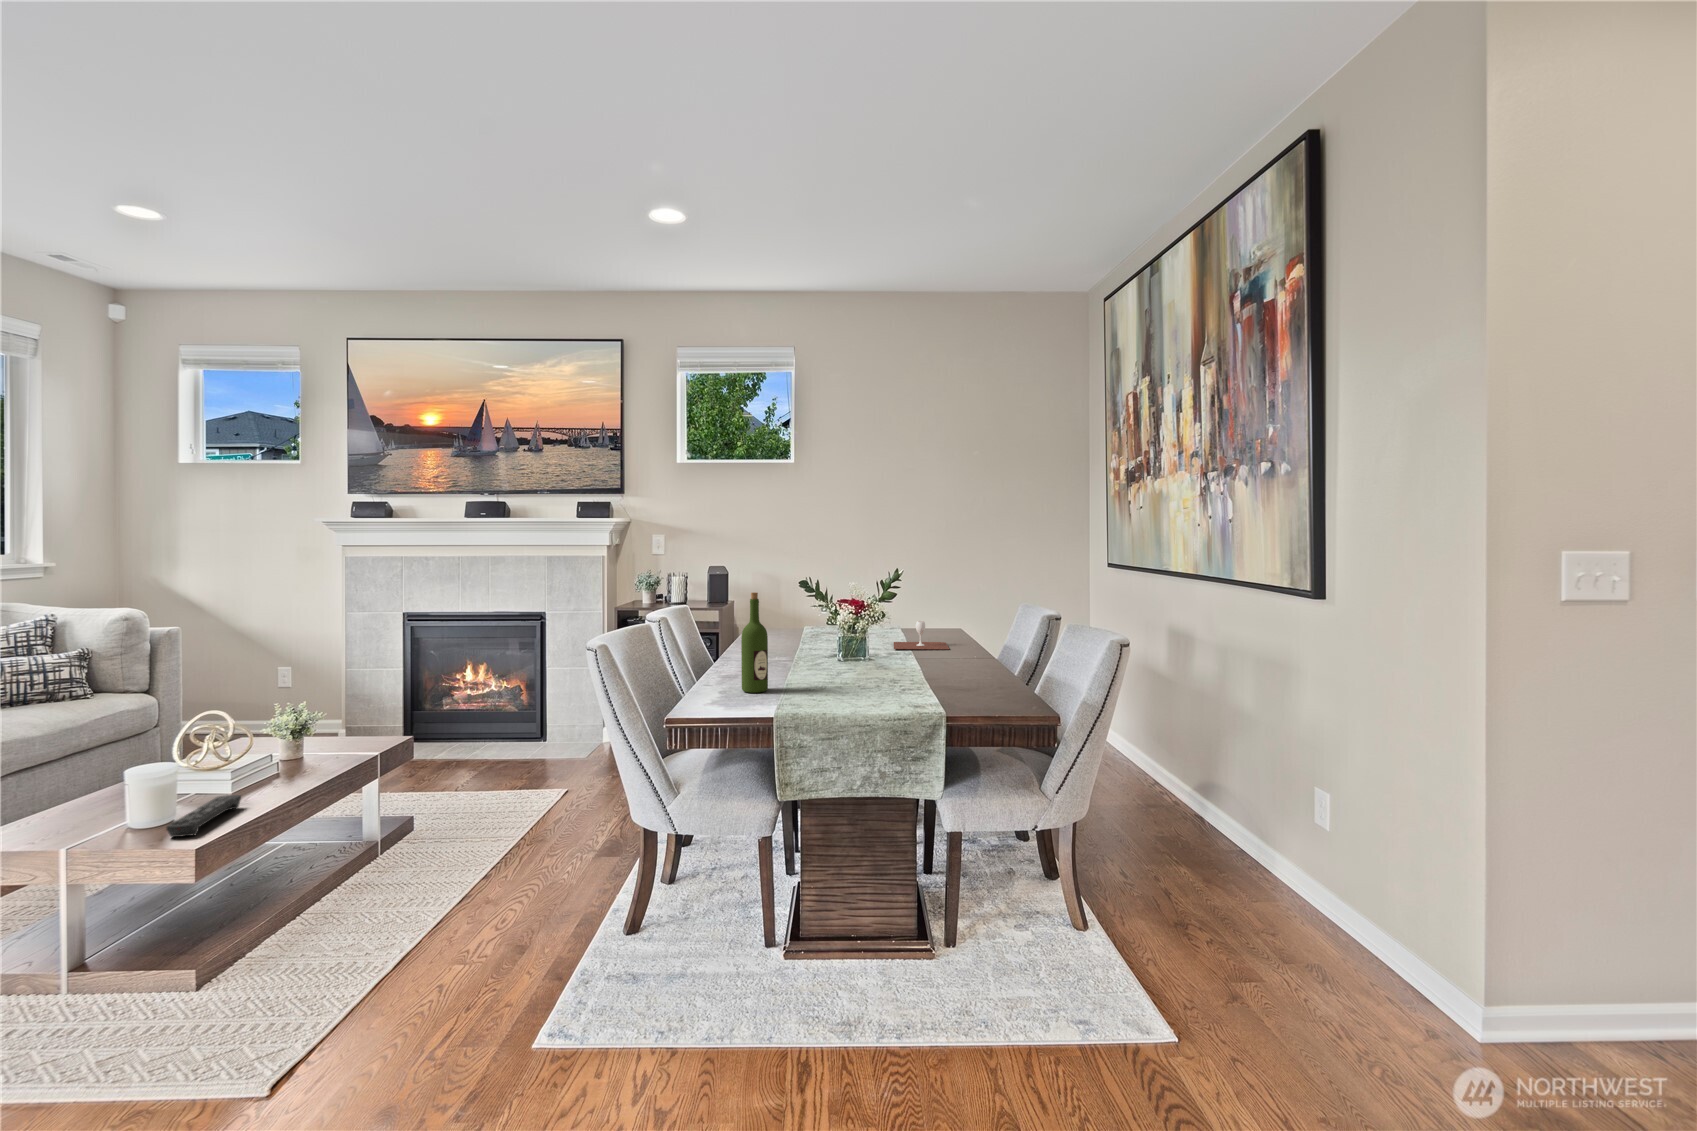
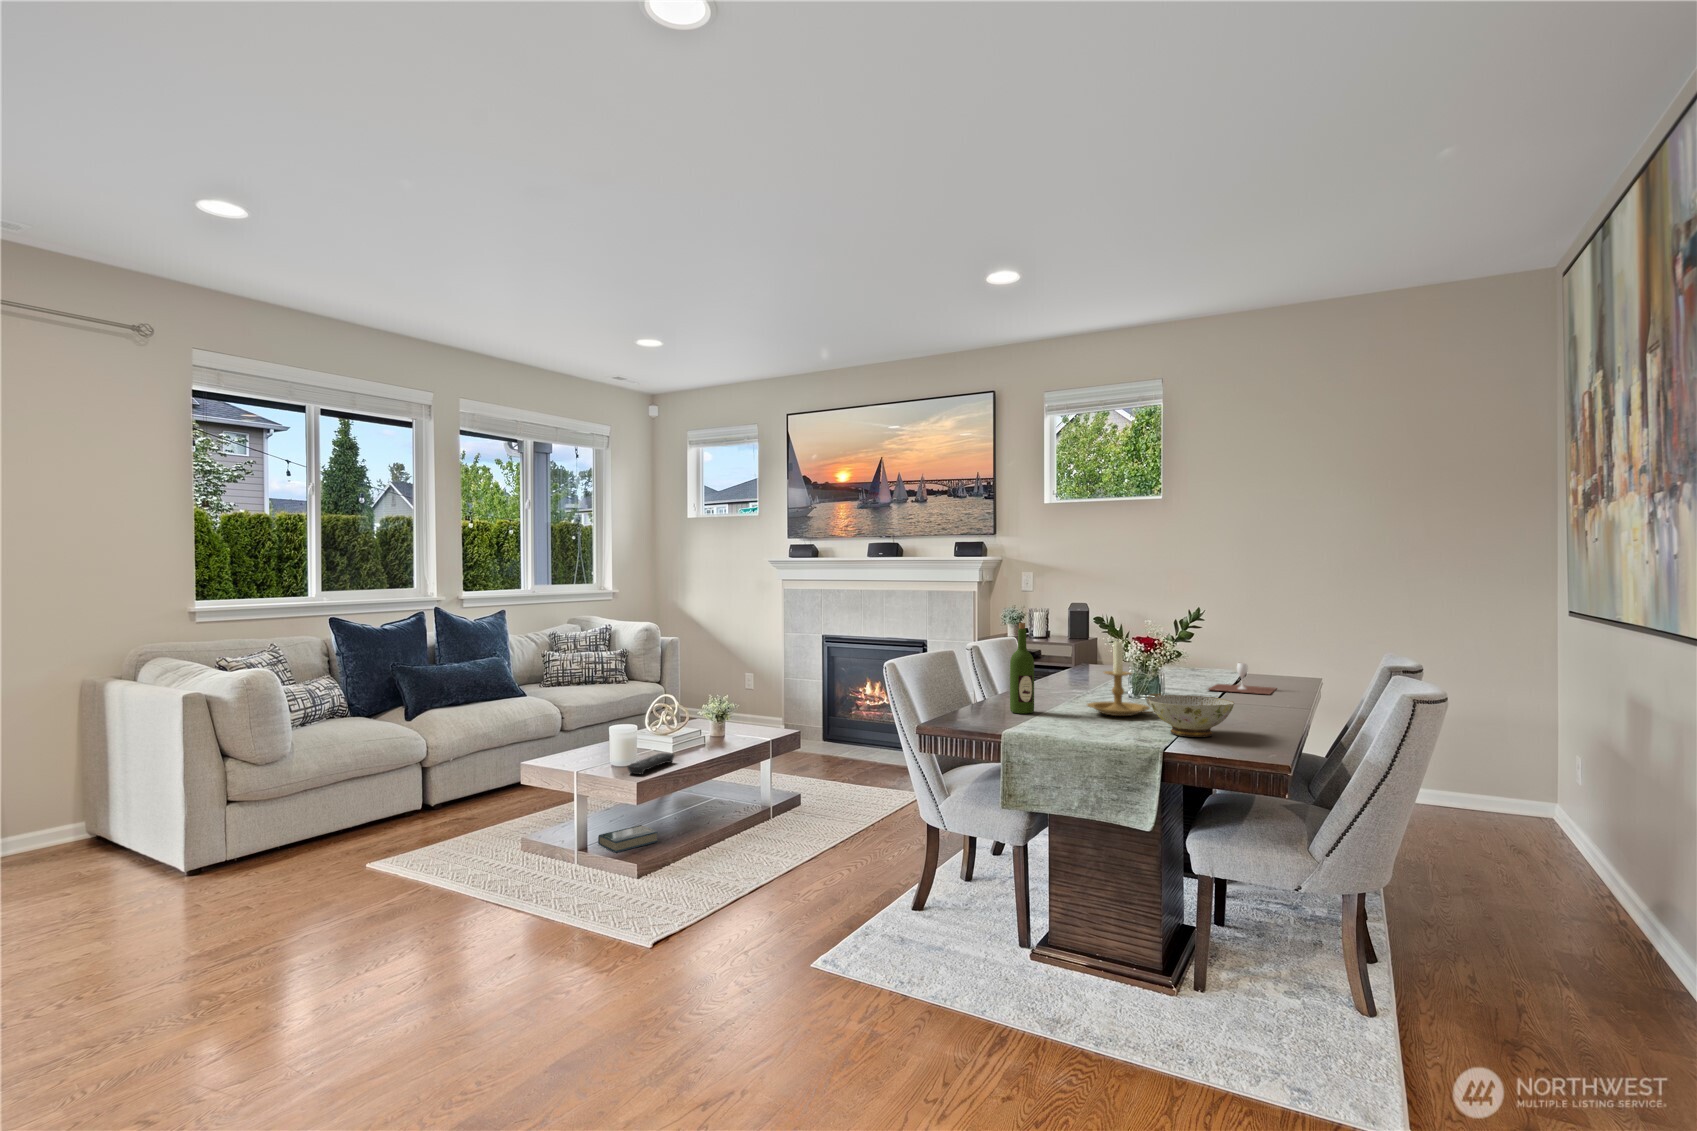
candle holder: none [819,604,893,685] -> present [1087,639,1161,716]
ceramic bowl: none [903,659,982,701] -> present [1149,695,1234,737]
hardback book: none [109,905,220,958] -> present [598,825,658,853]

